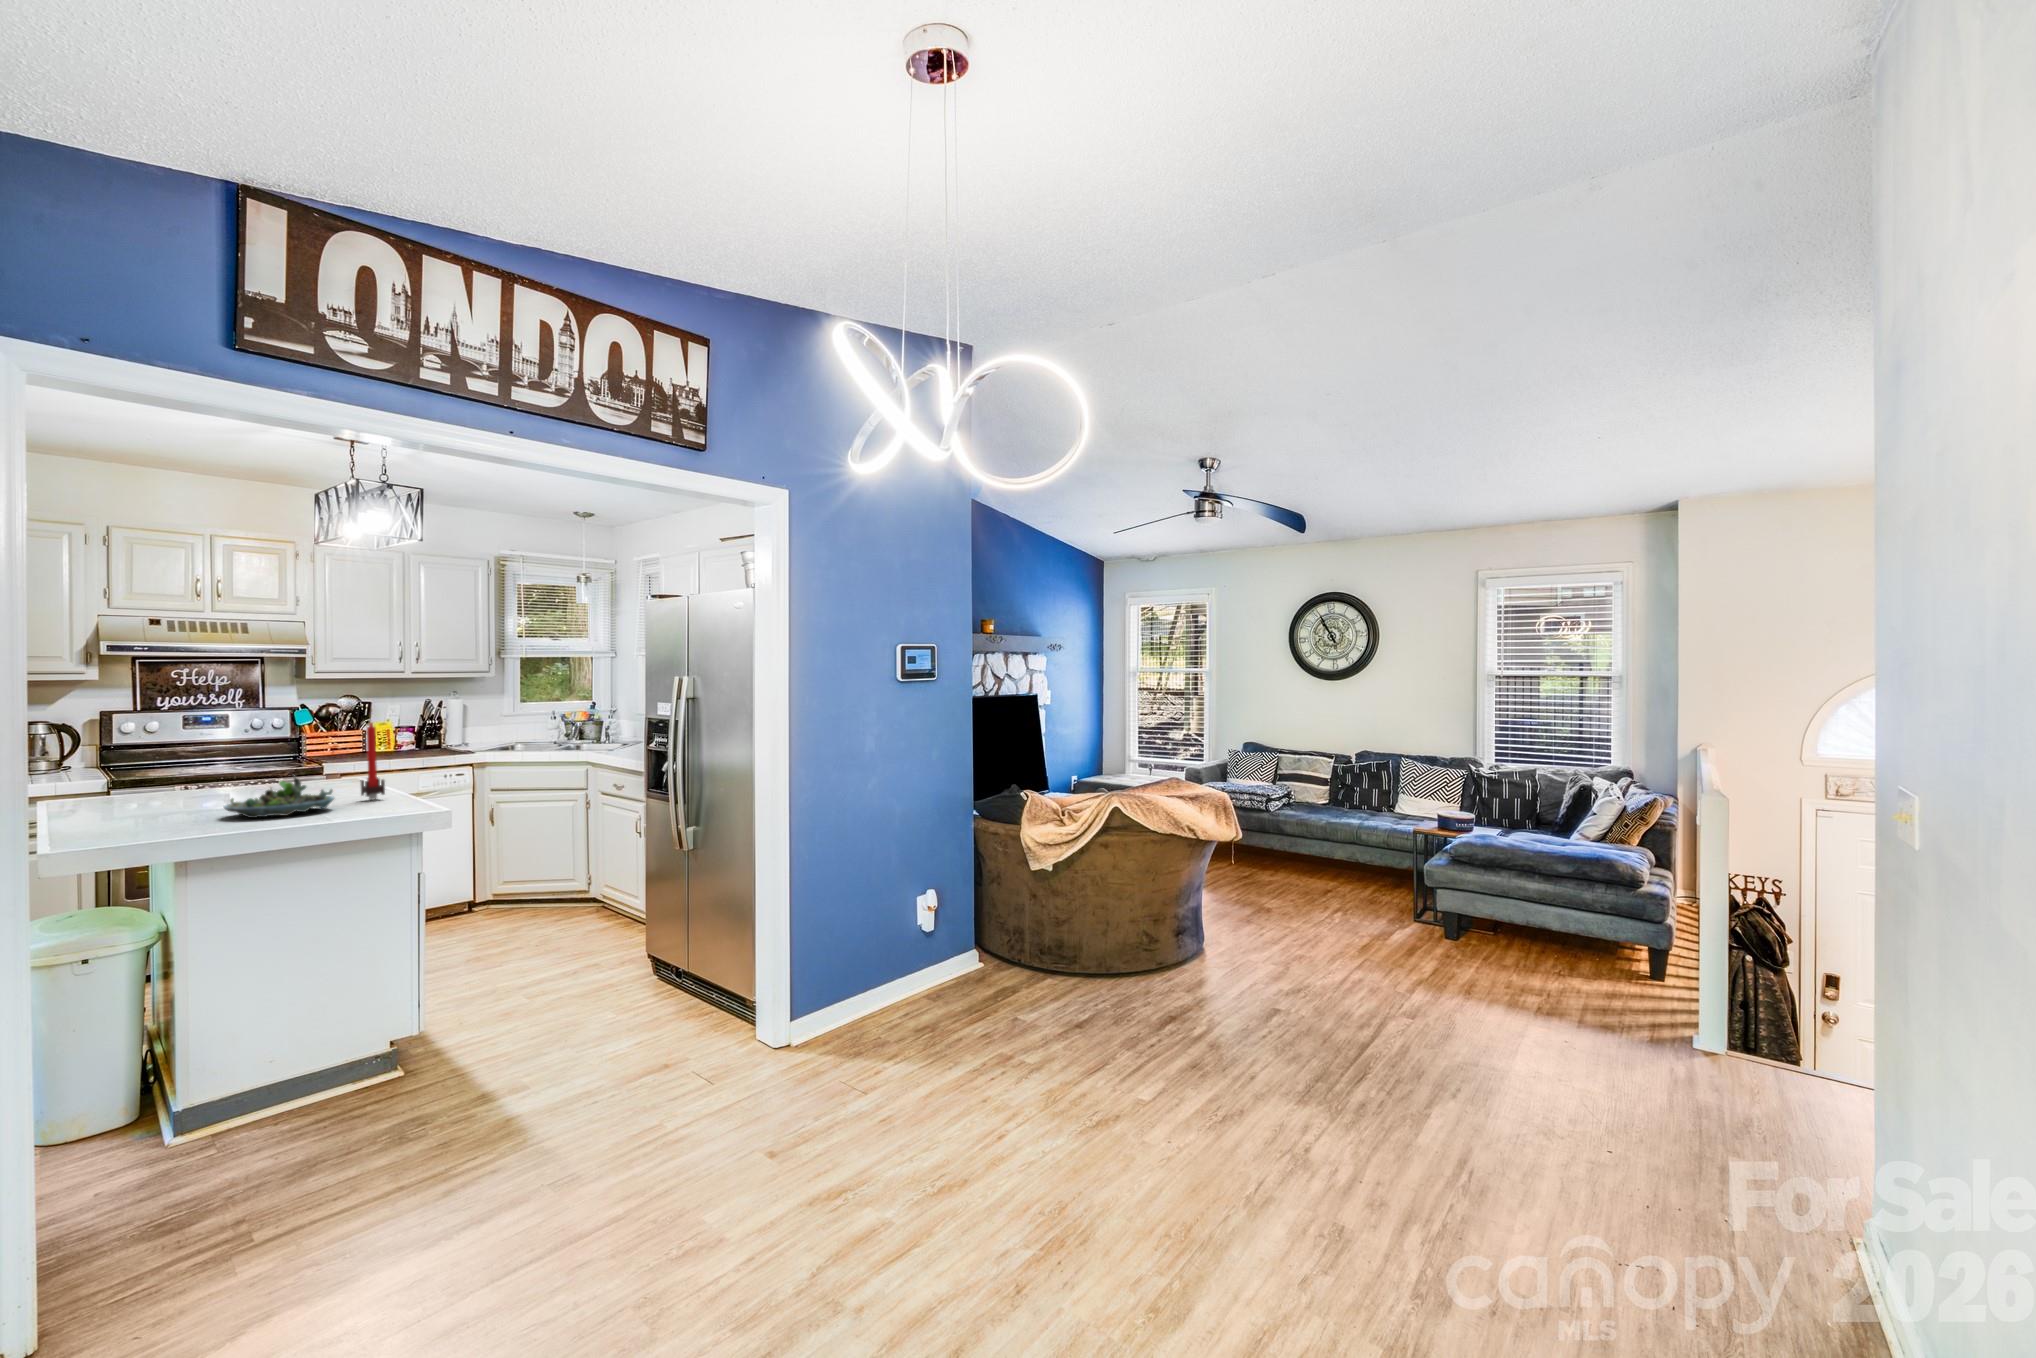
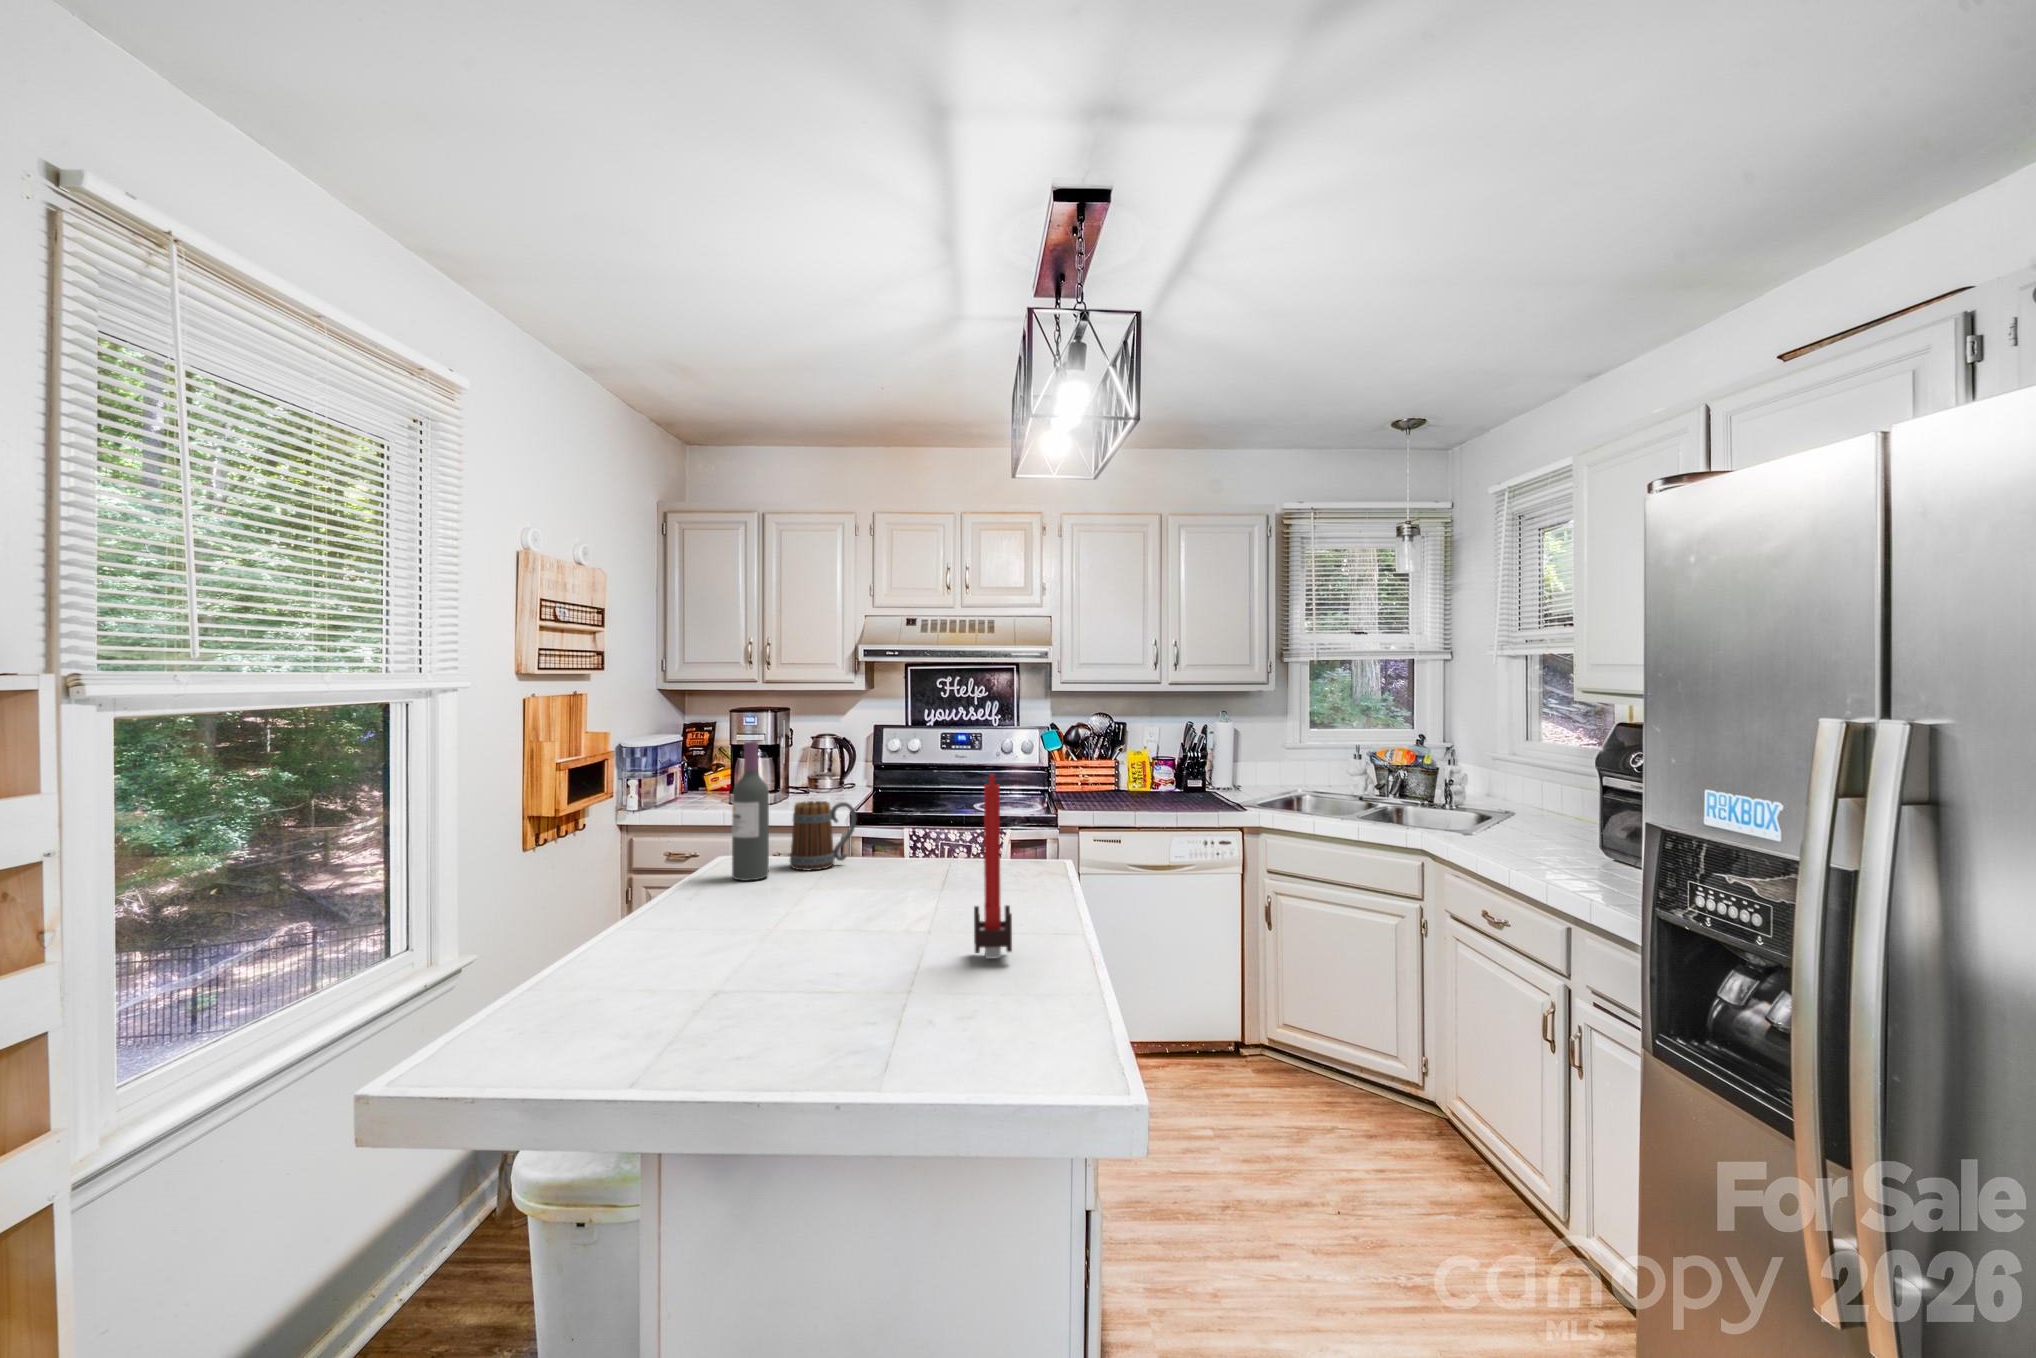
wine bottle: none [124,720,156,806] -> present [732,741,769,881]
mug: none [157,757,210,800] -> present [790,801,856,870]
succulent planter: present [224,775,334,818] -> none [672,891,888,1018]

